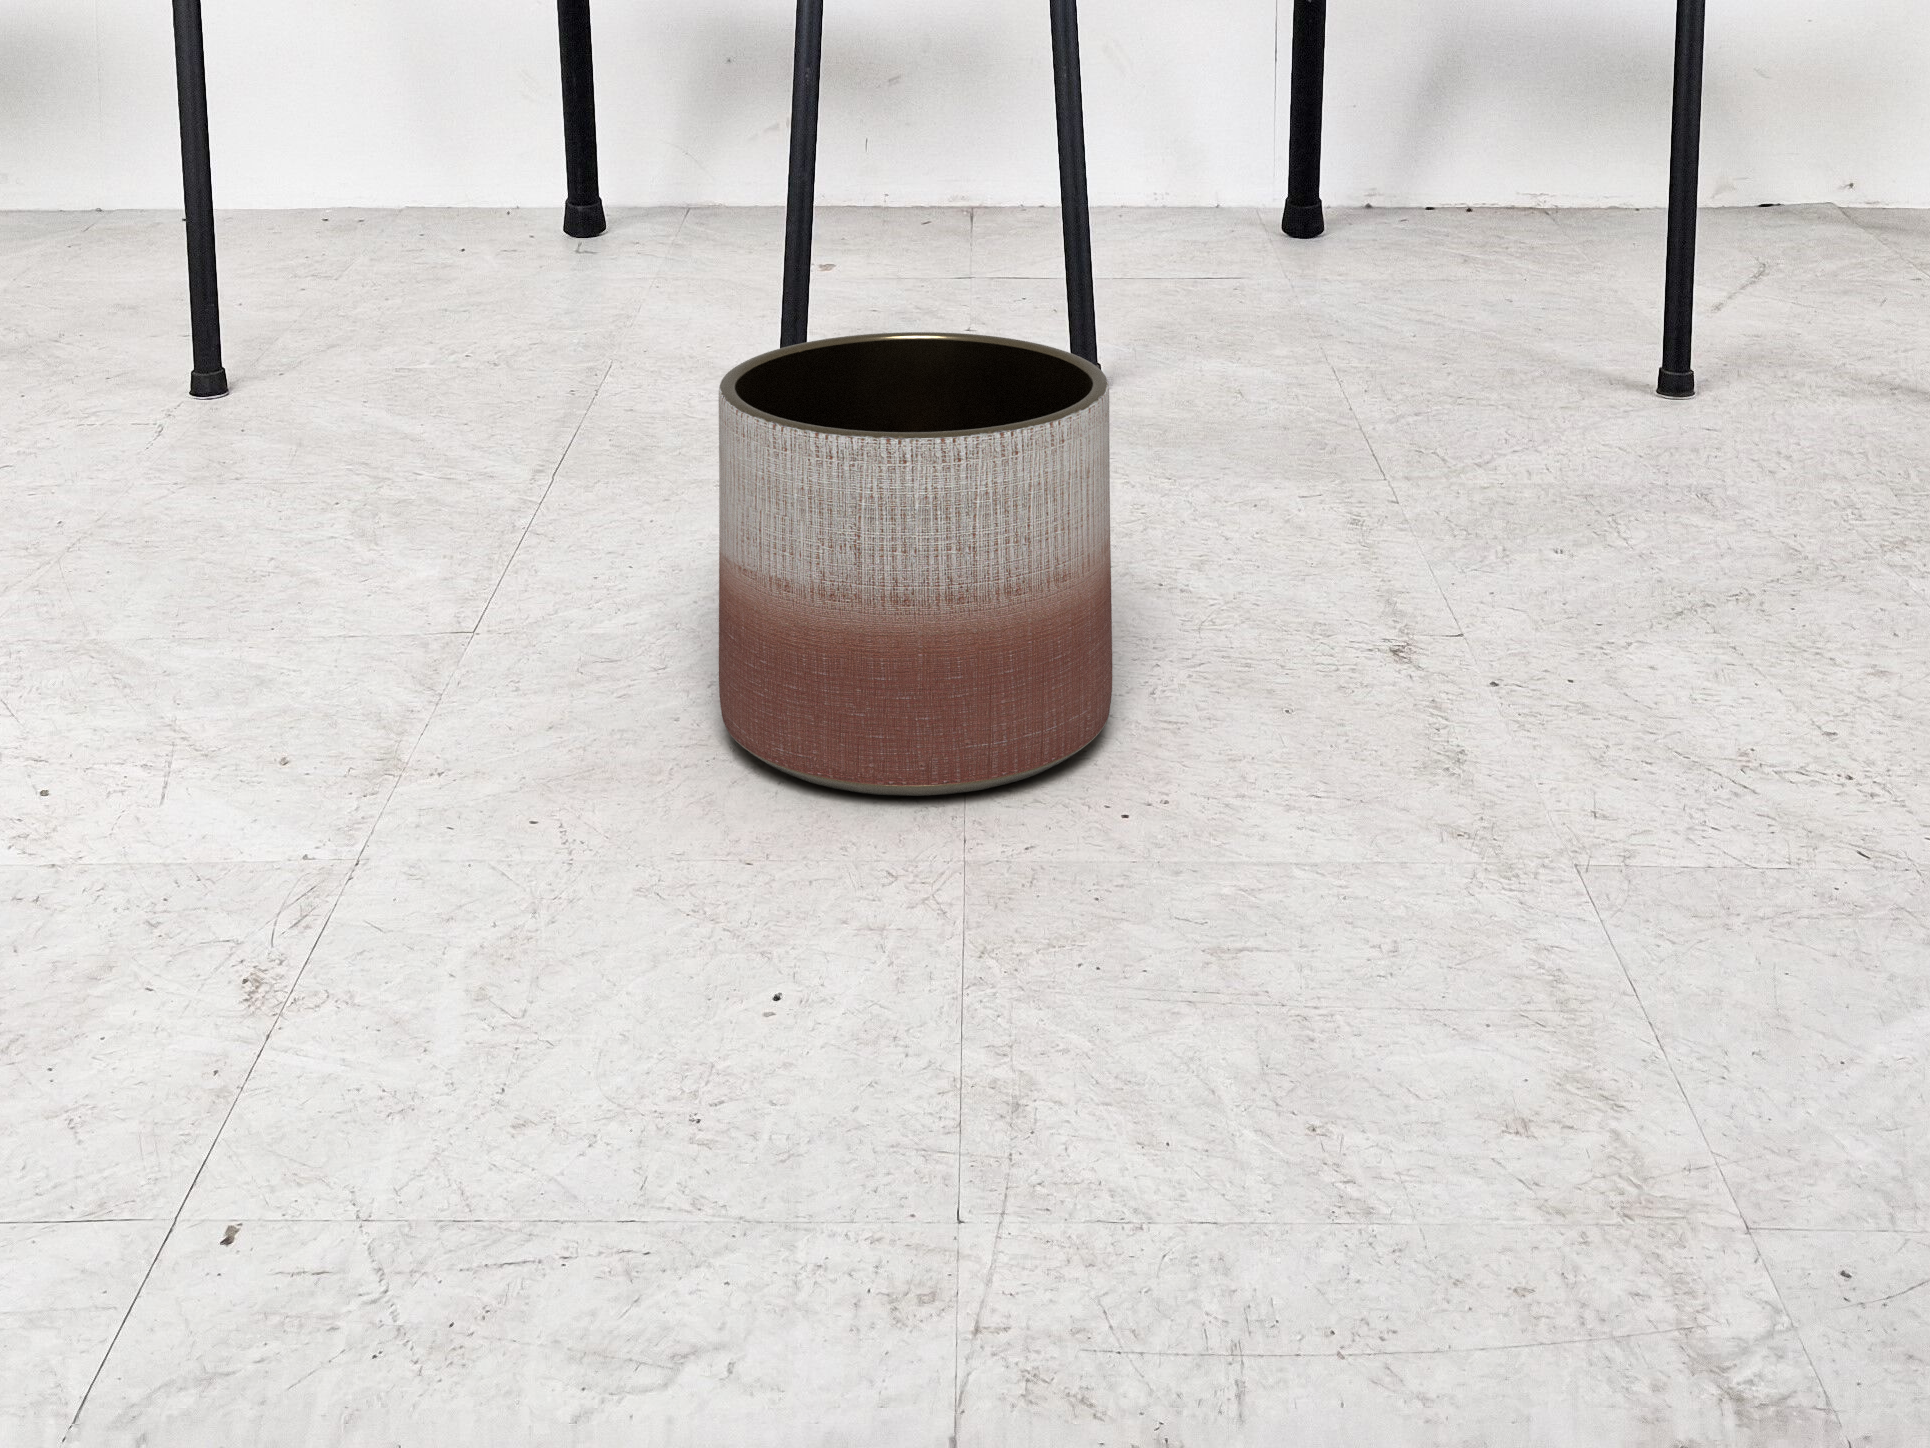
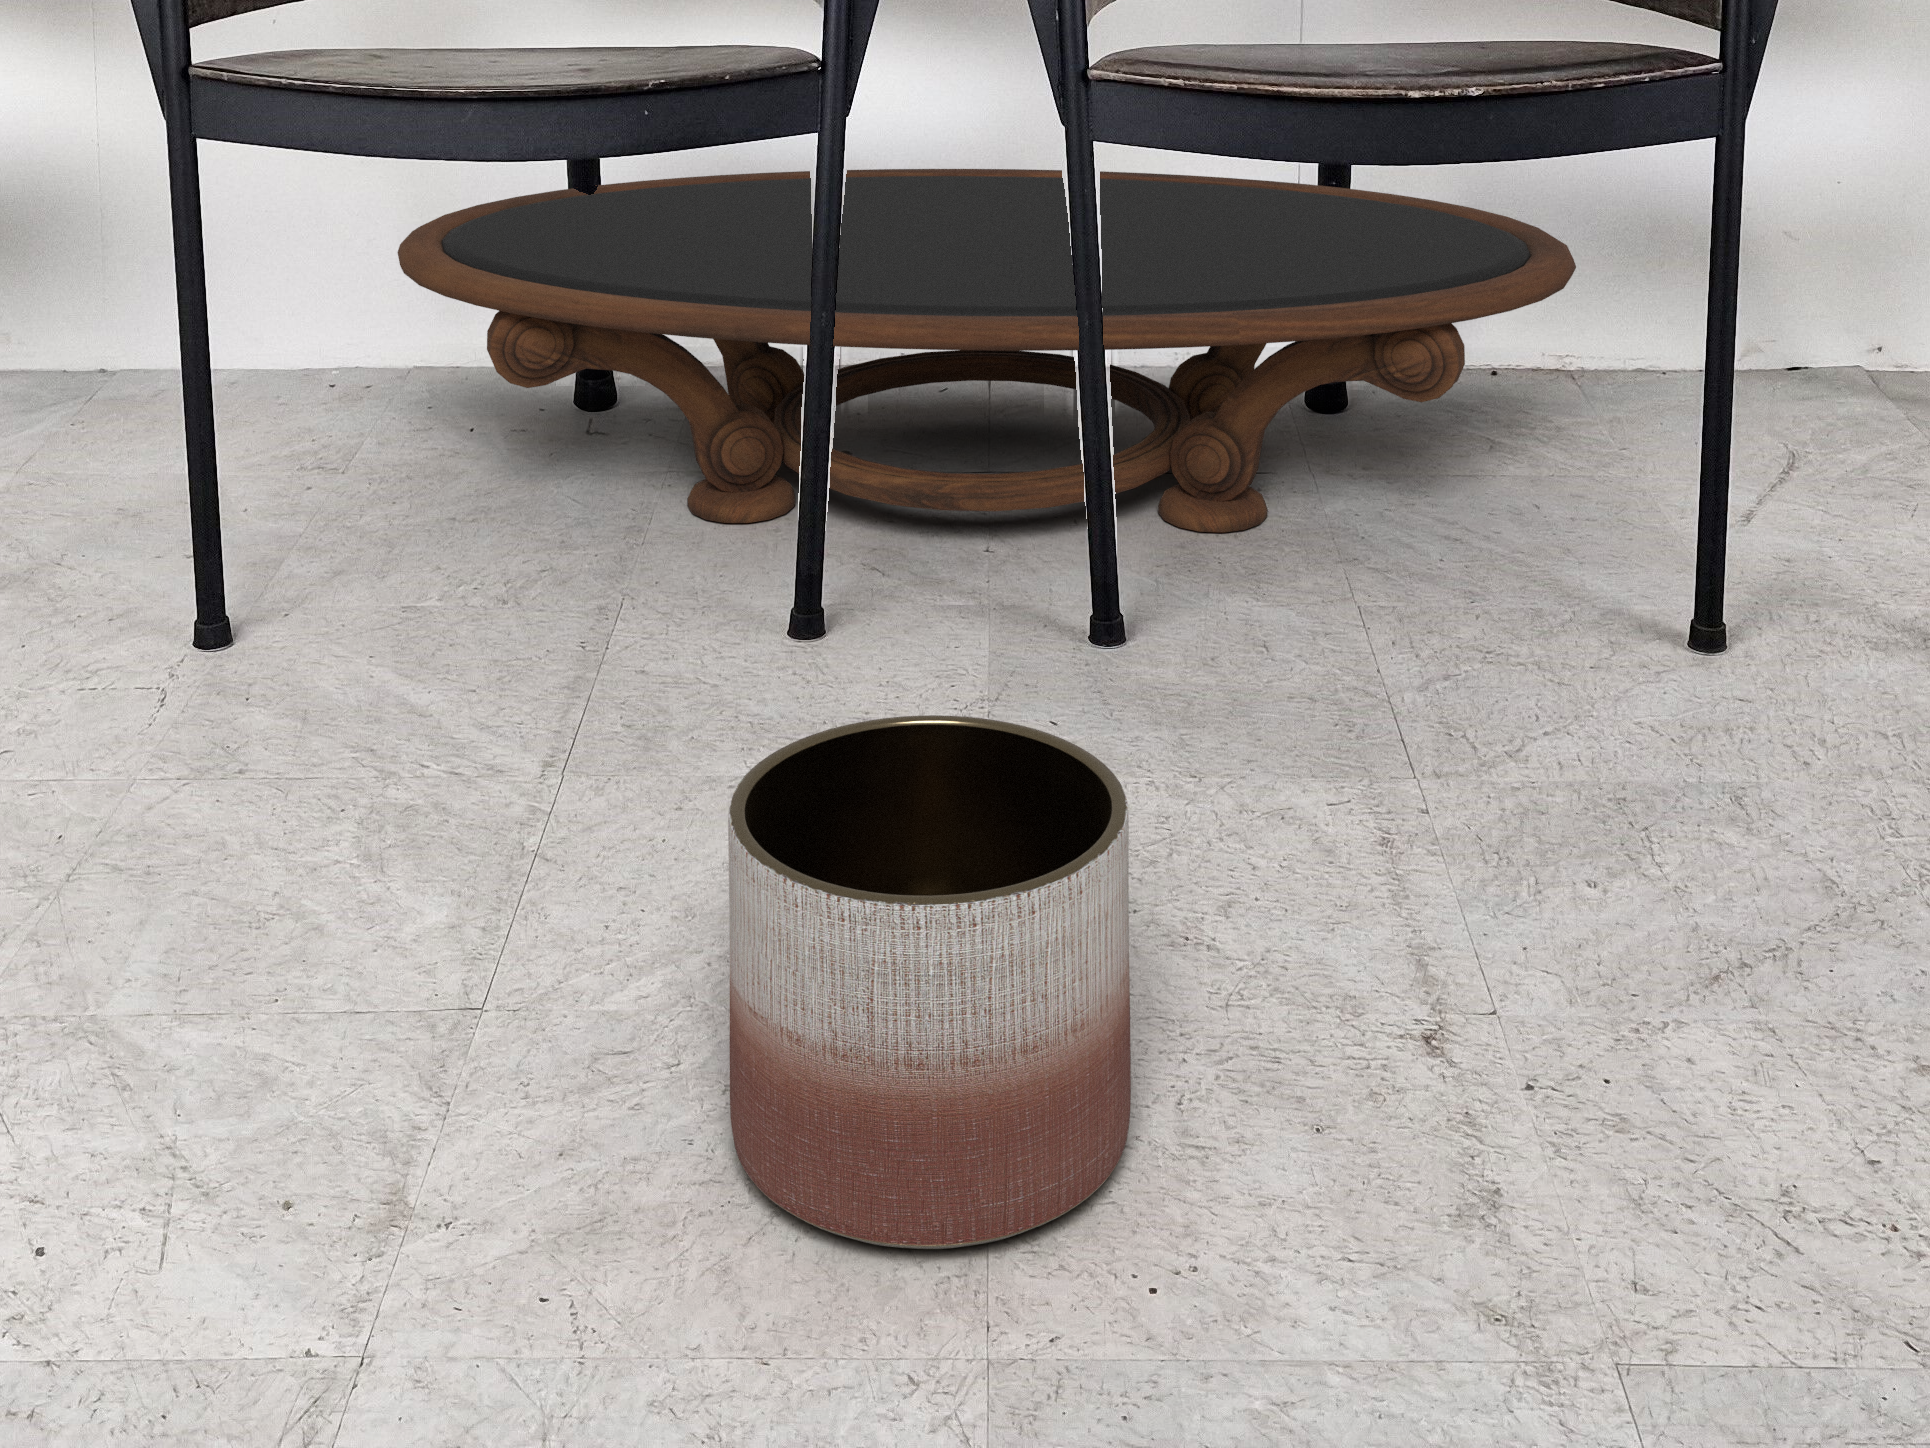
coffee table: none [388,9,1551,324] -> present [398,169,1576,532]

